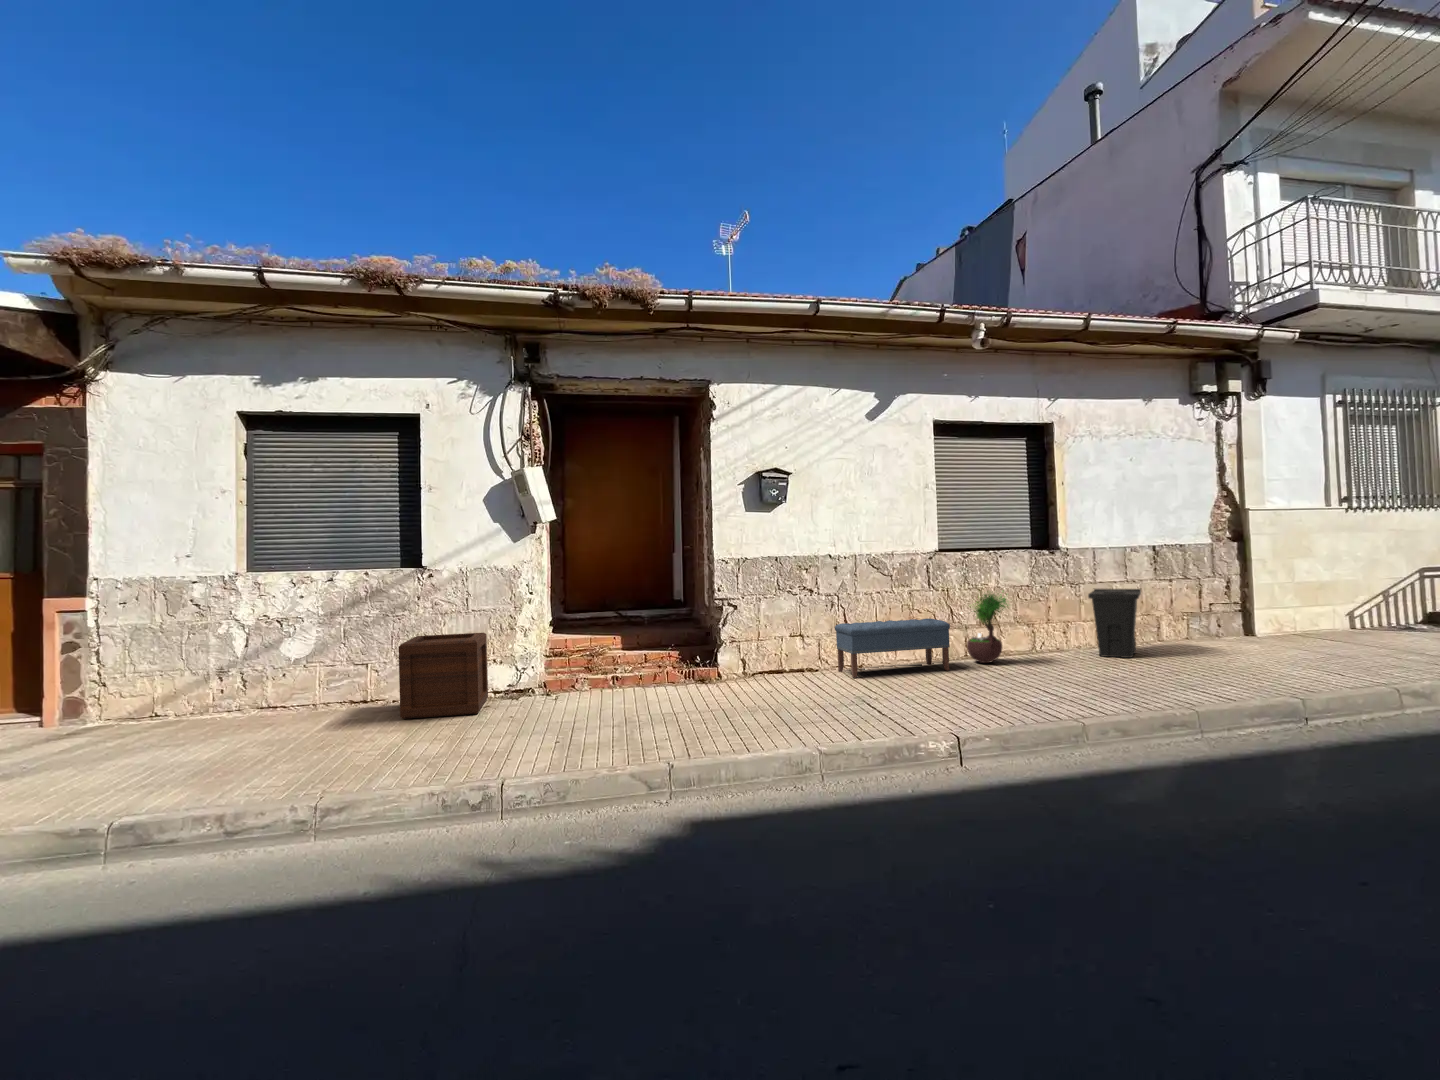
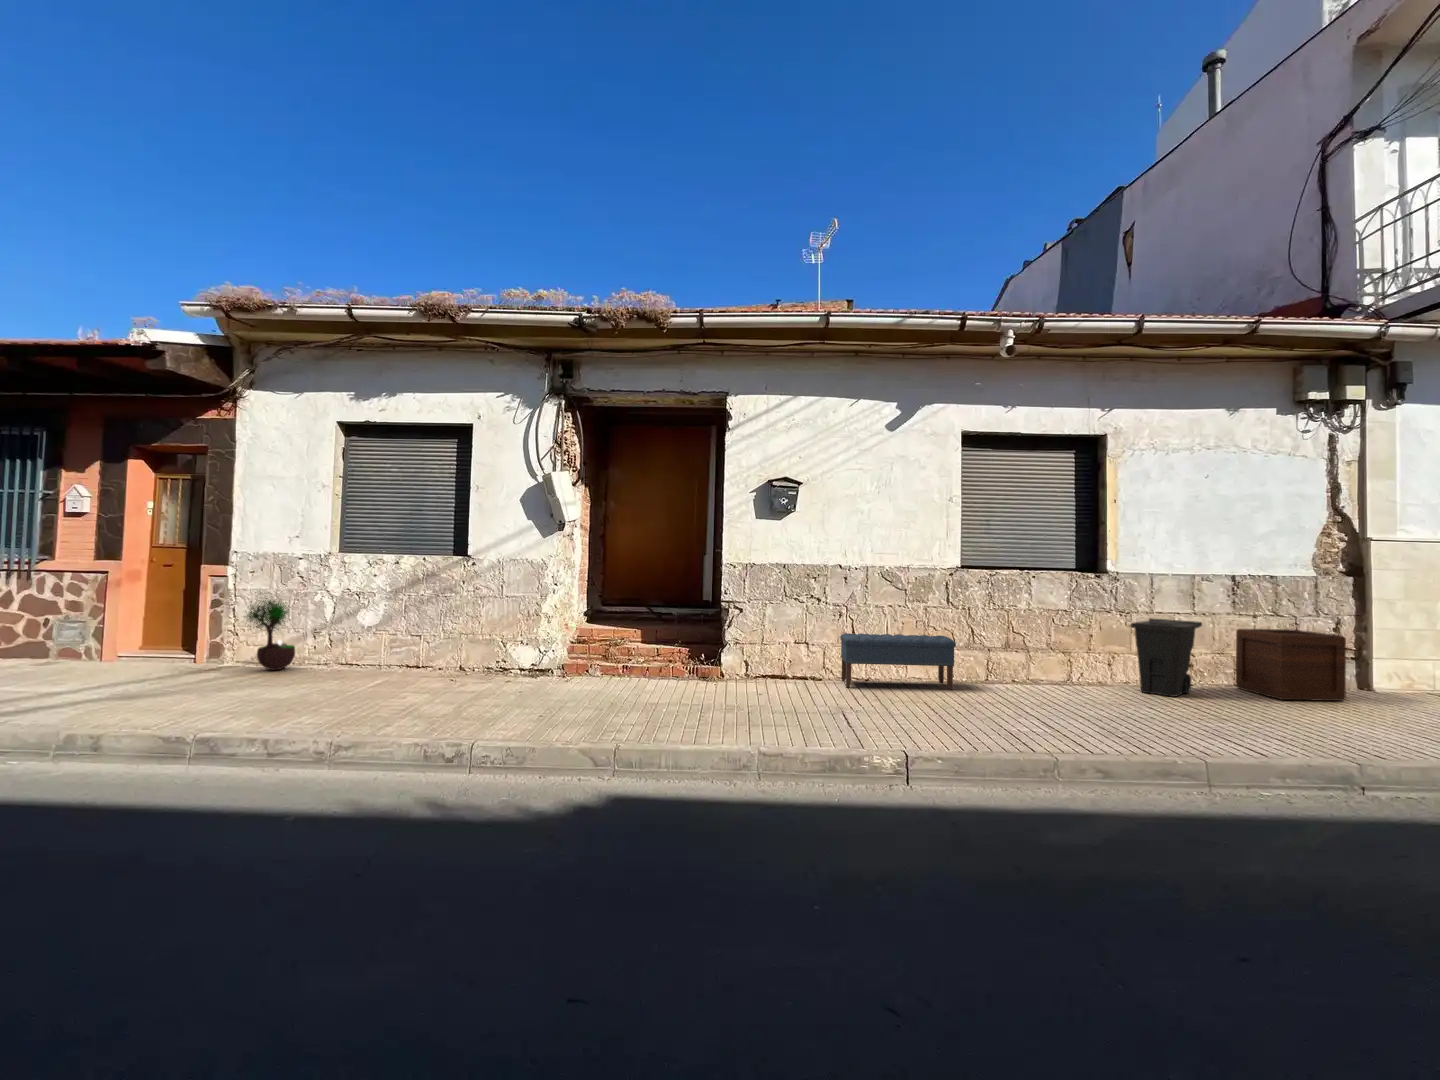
potted tree: present [967,594,1008,663] -> present [244,598,295,670]
wooden crate: present [398,633,488,719] -> present [1236,629,1346,701]

